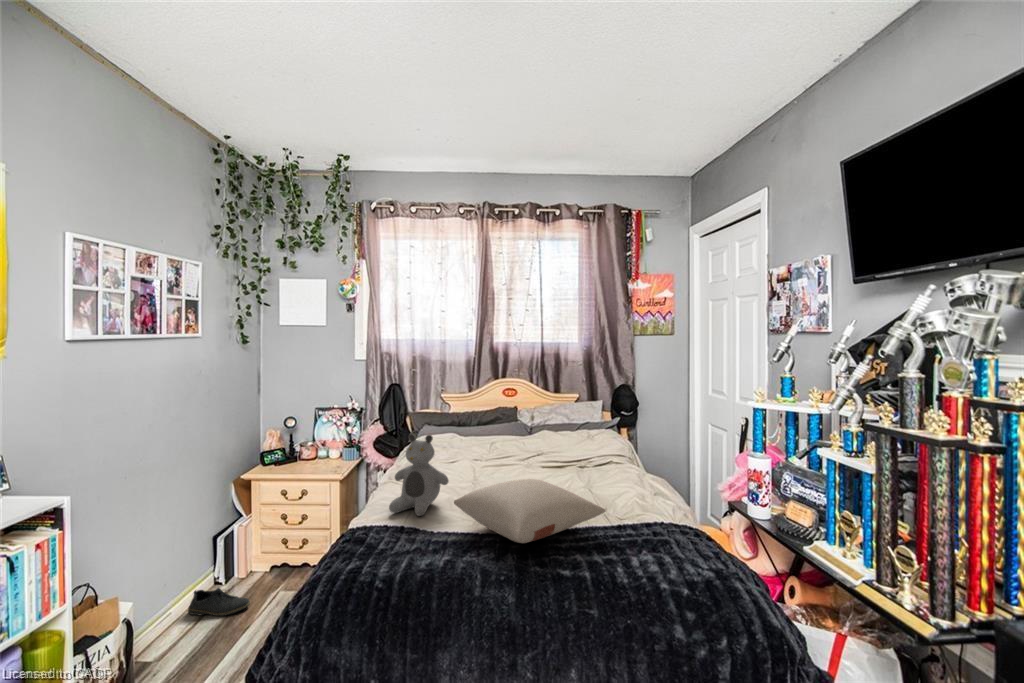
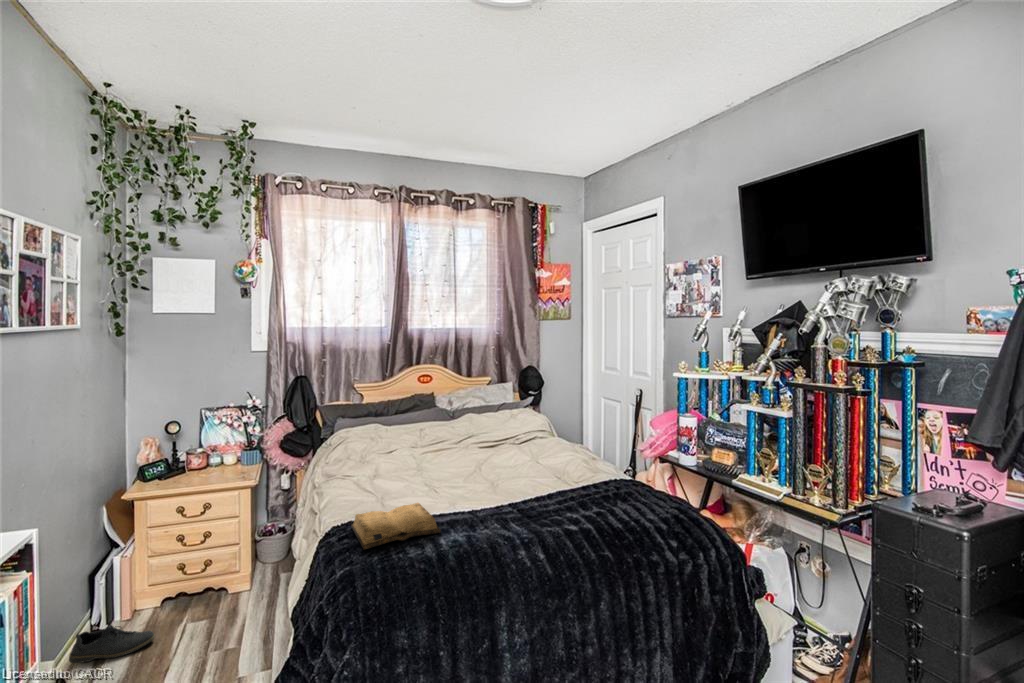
teddy bear: present [389,434,449,516] -> none [360,419,420,501]
pillow: present [454,479,606,543] -> none [439,452,580,507]
diary: none [351,523,431,566] -> present [351,503,441,550]

